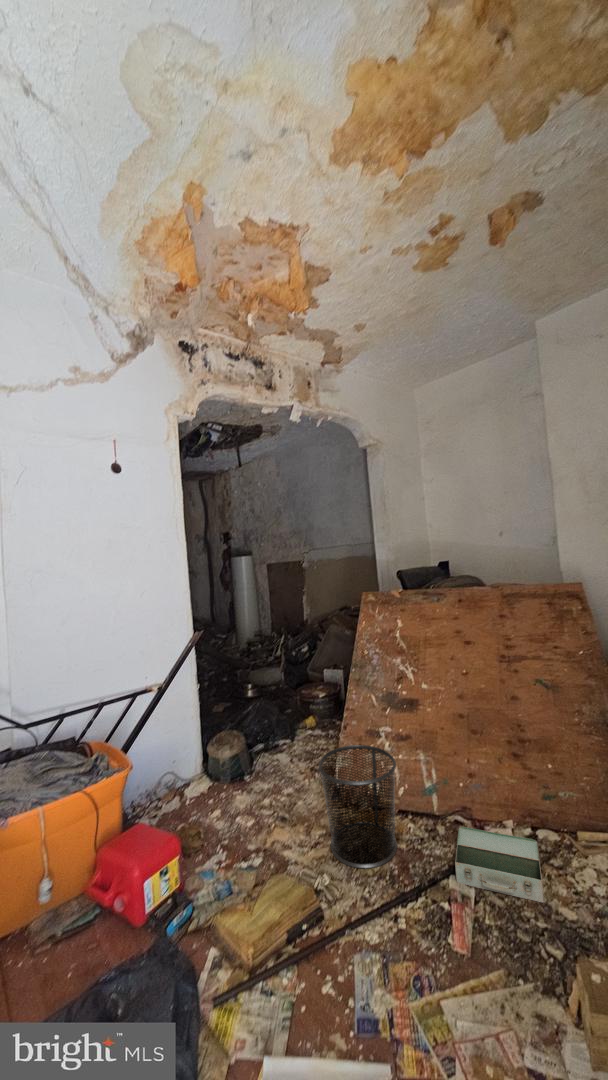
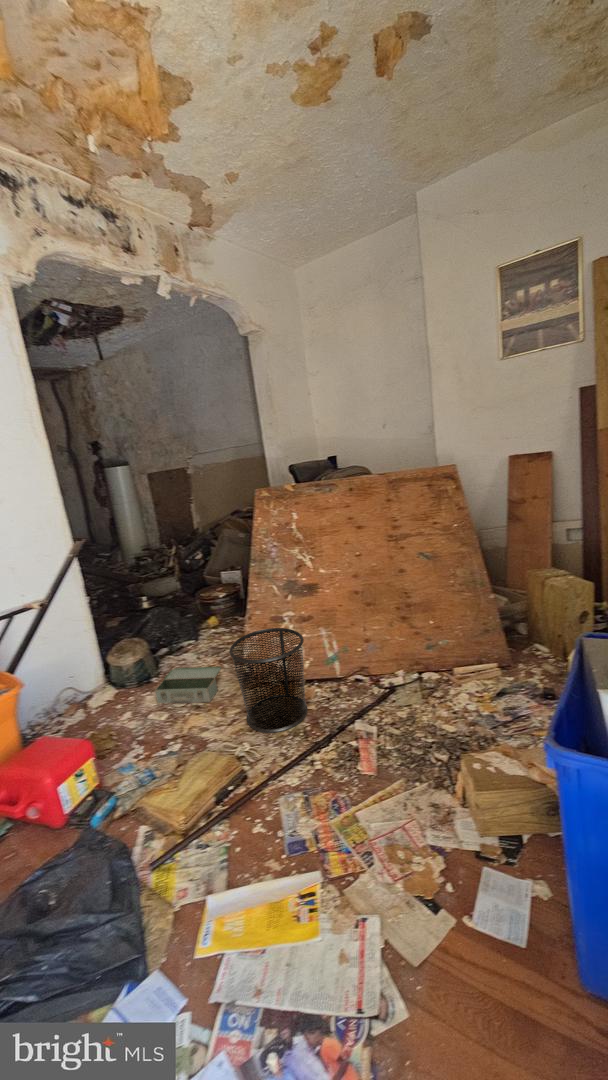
toolbox: present [455,827,544,903] -> present [155,666,221,703]

